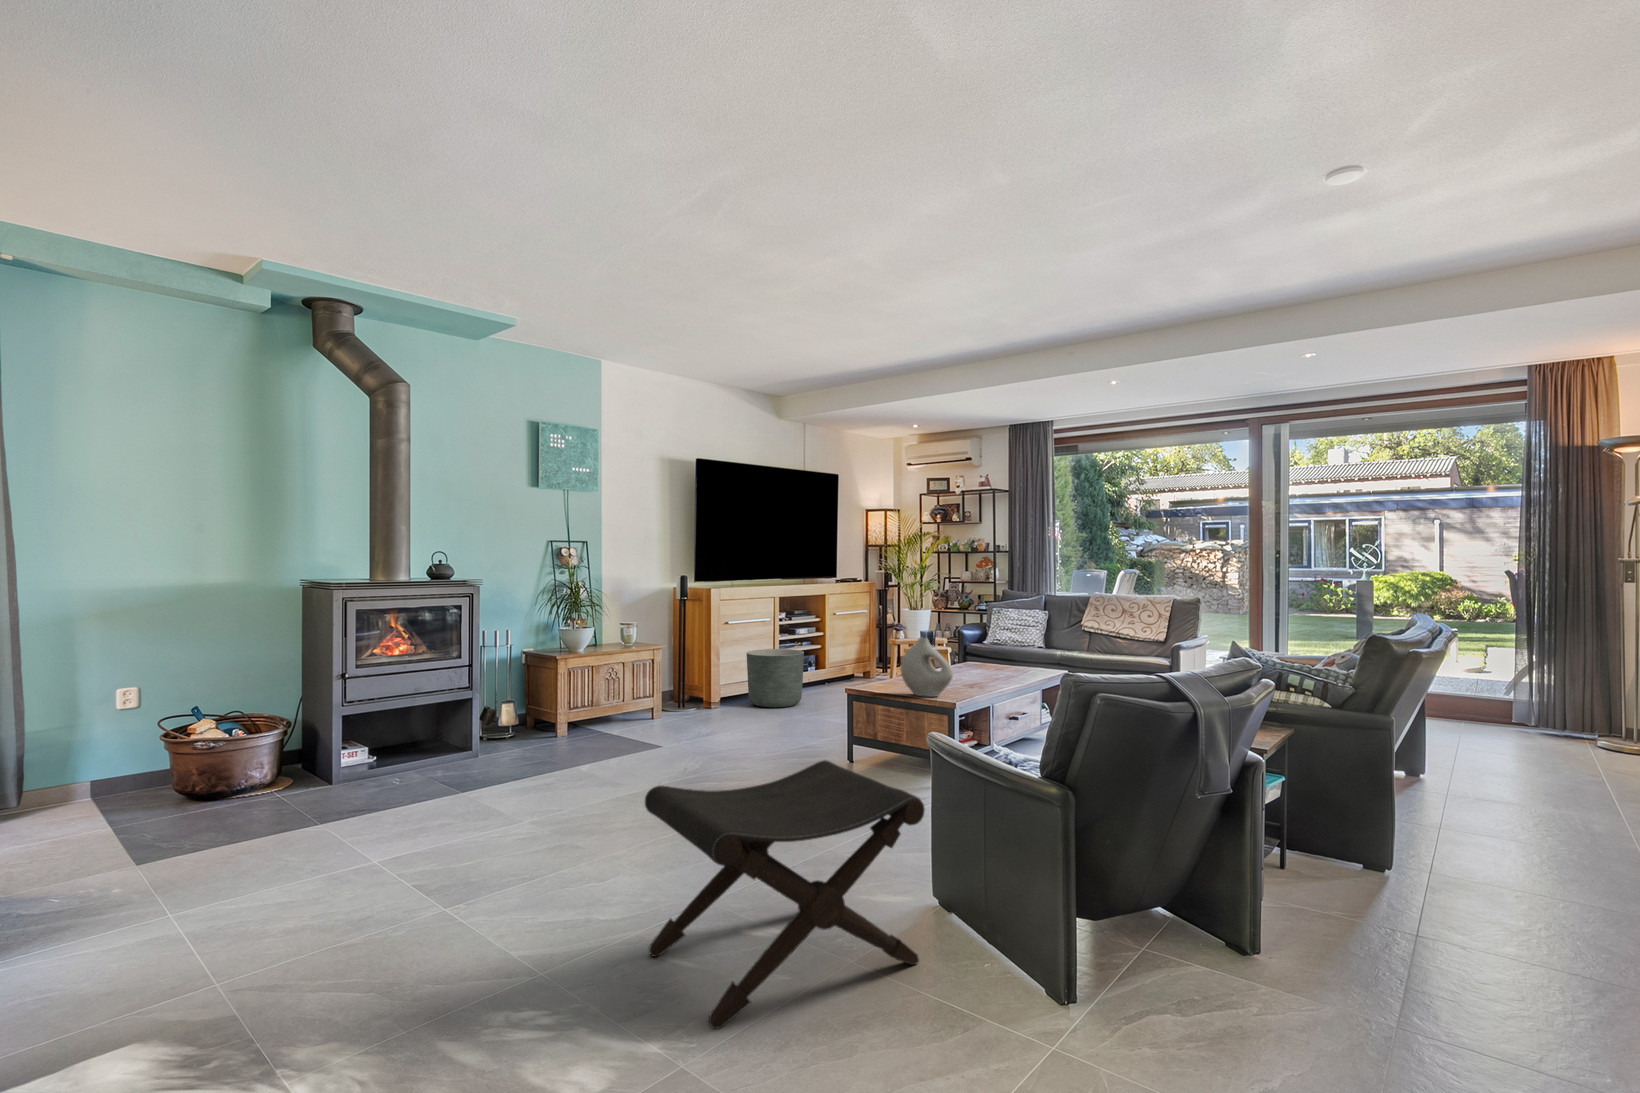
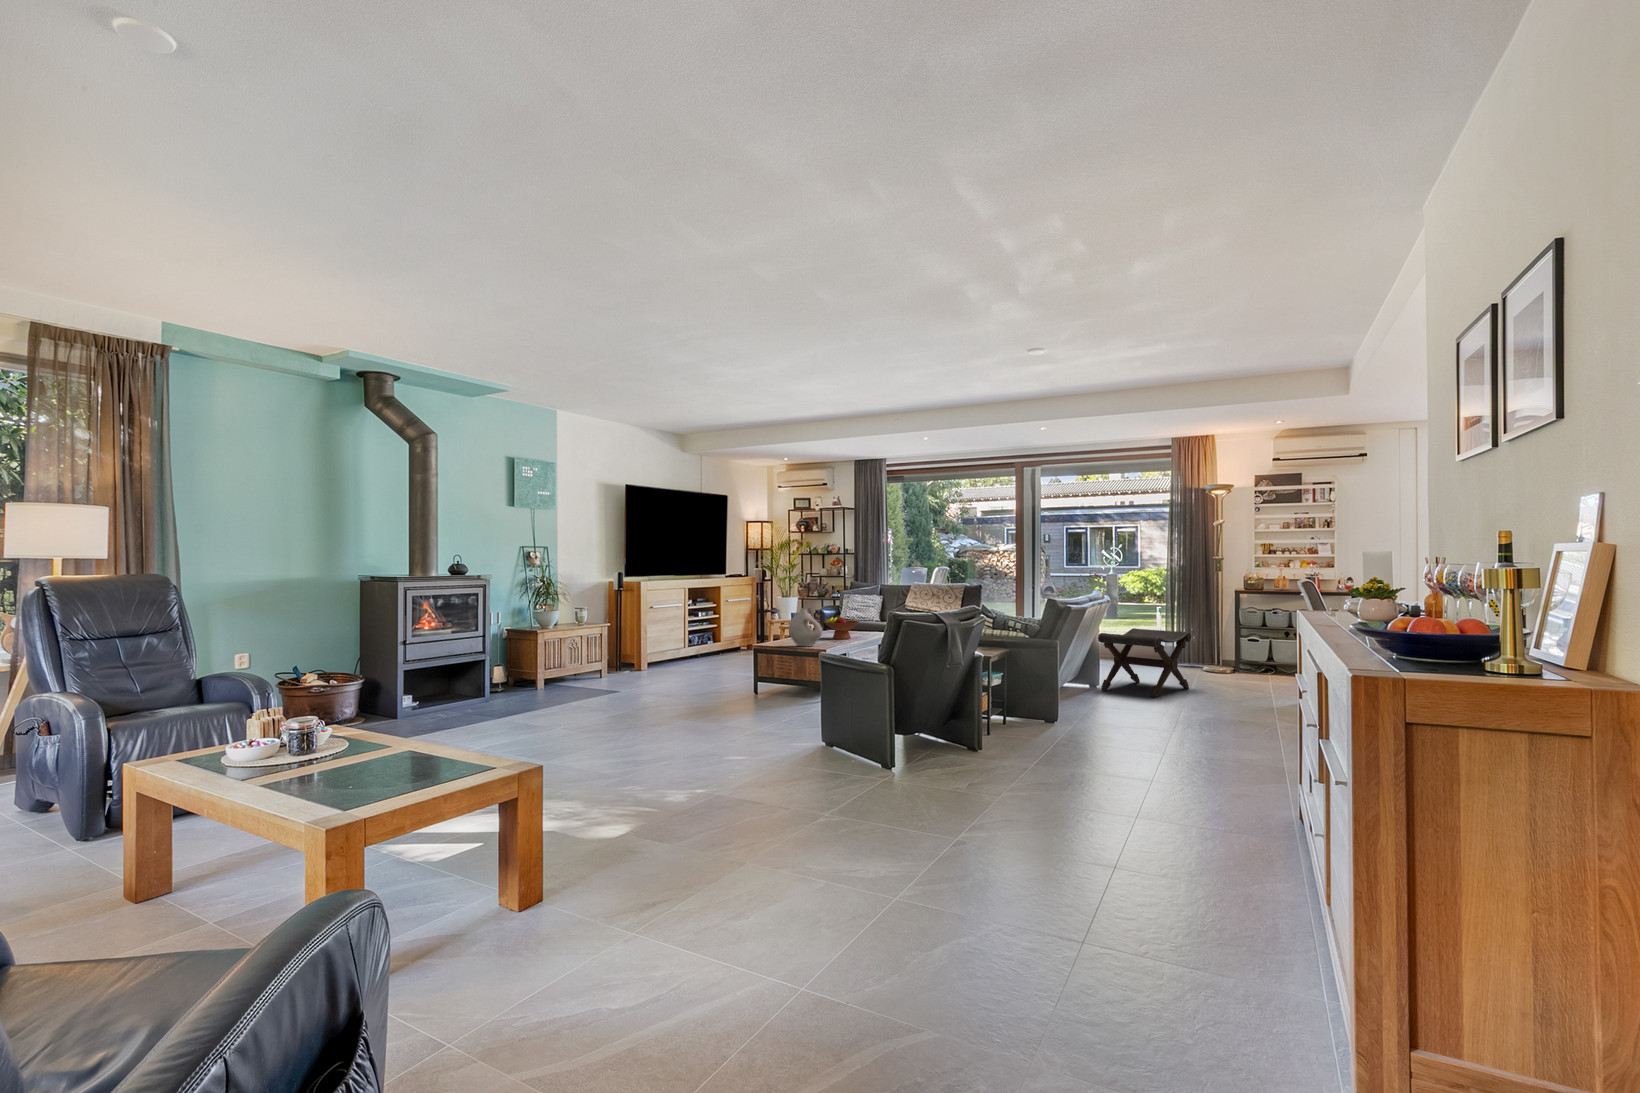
fruit bowl: none [959,645,1013,682] -> present [824,616,859,639]
planter: present [747,649,804,707] -> none [668,626,710,668]
footstool: present [645,760,925,1029] -> present [1098,628,1191,698]

